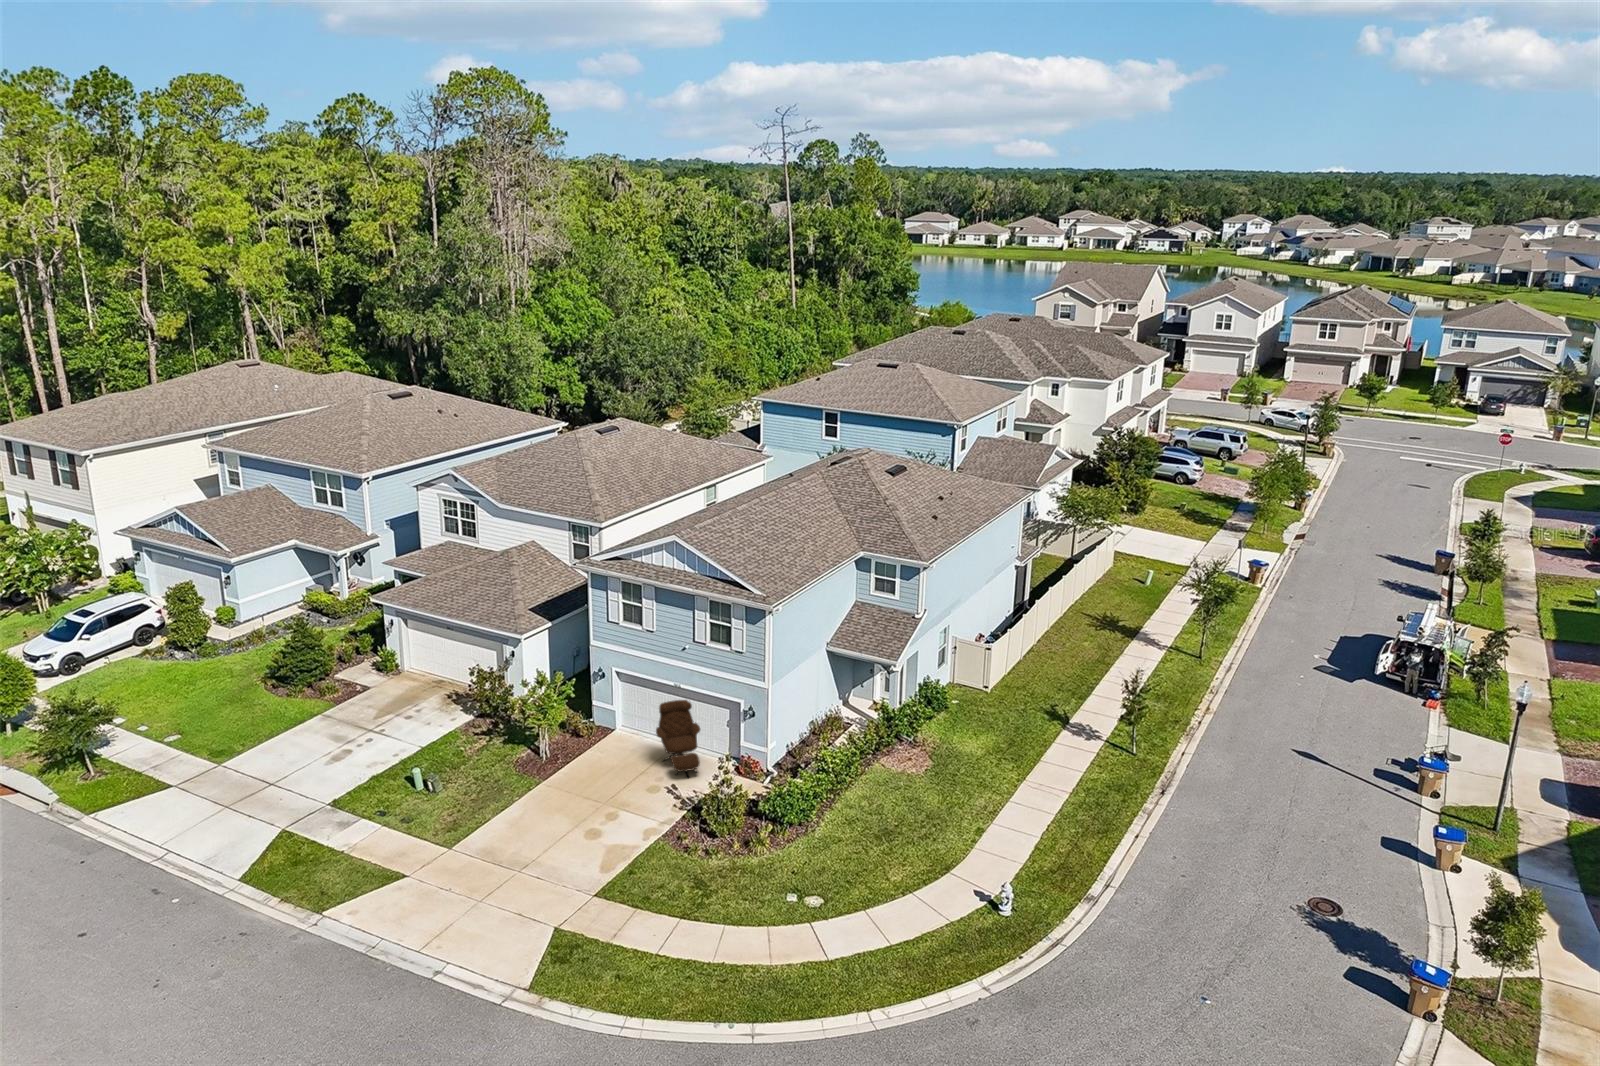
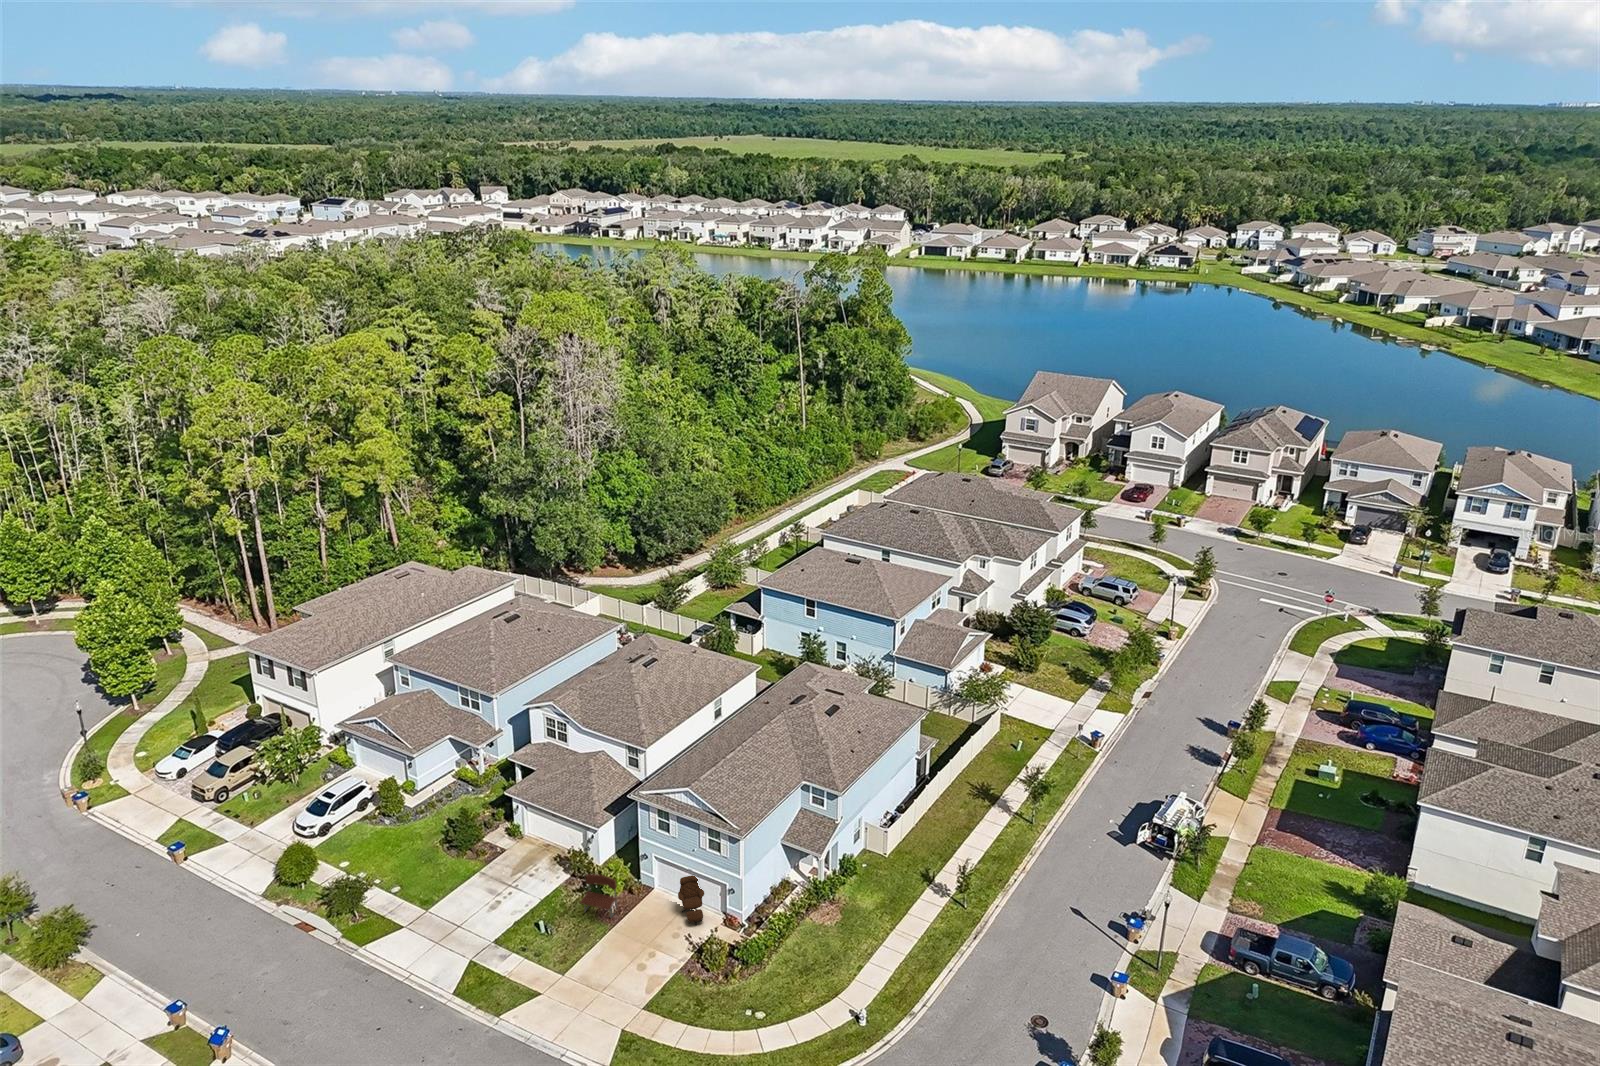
bench: none [486,697,552,770] -> present [580,874,617,917]

